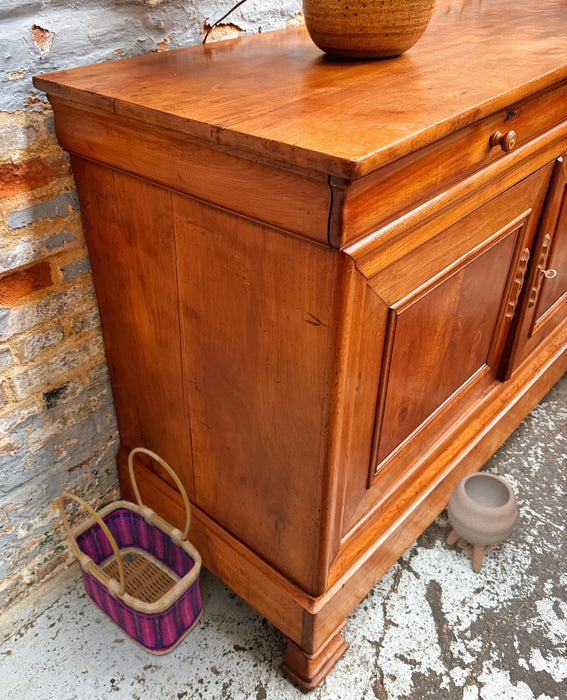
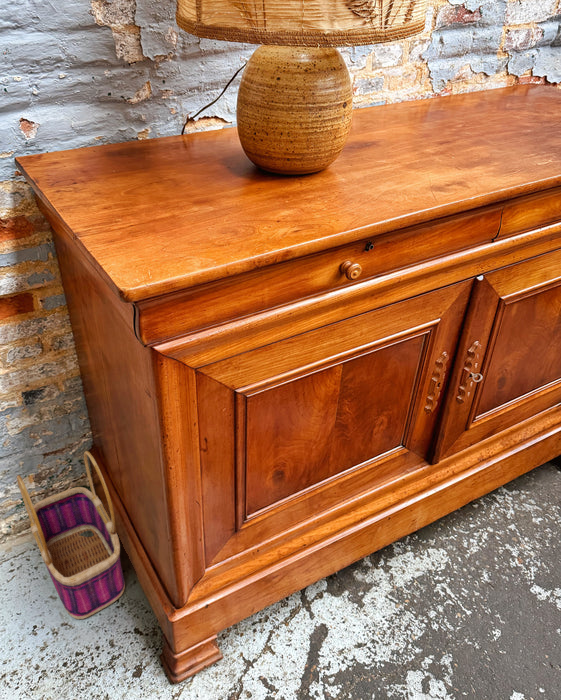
planter: present [446,472,518,572] -> none [347,540,409,629]

